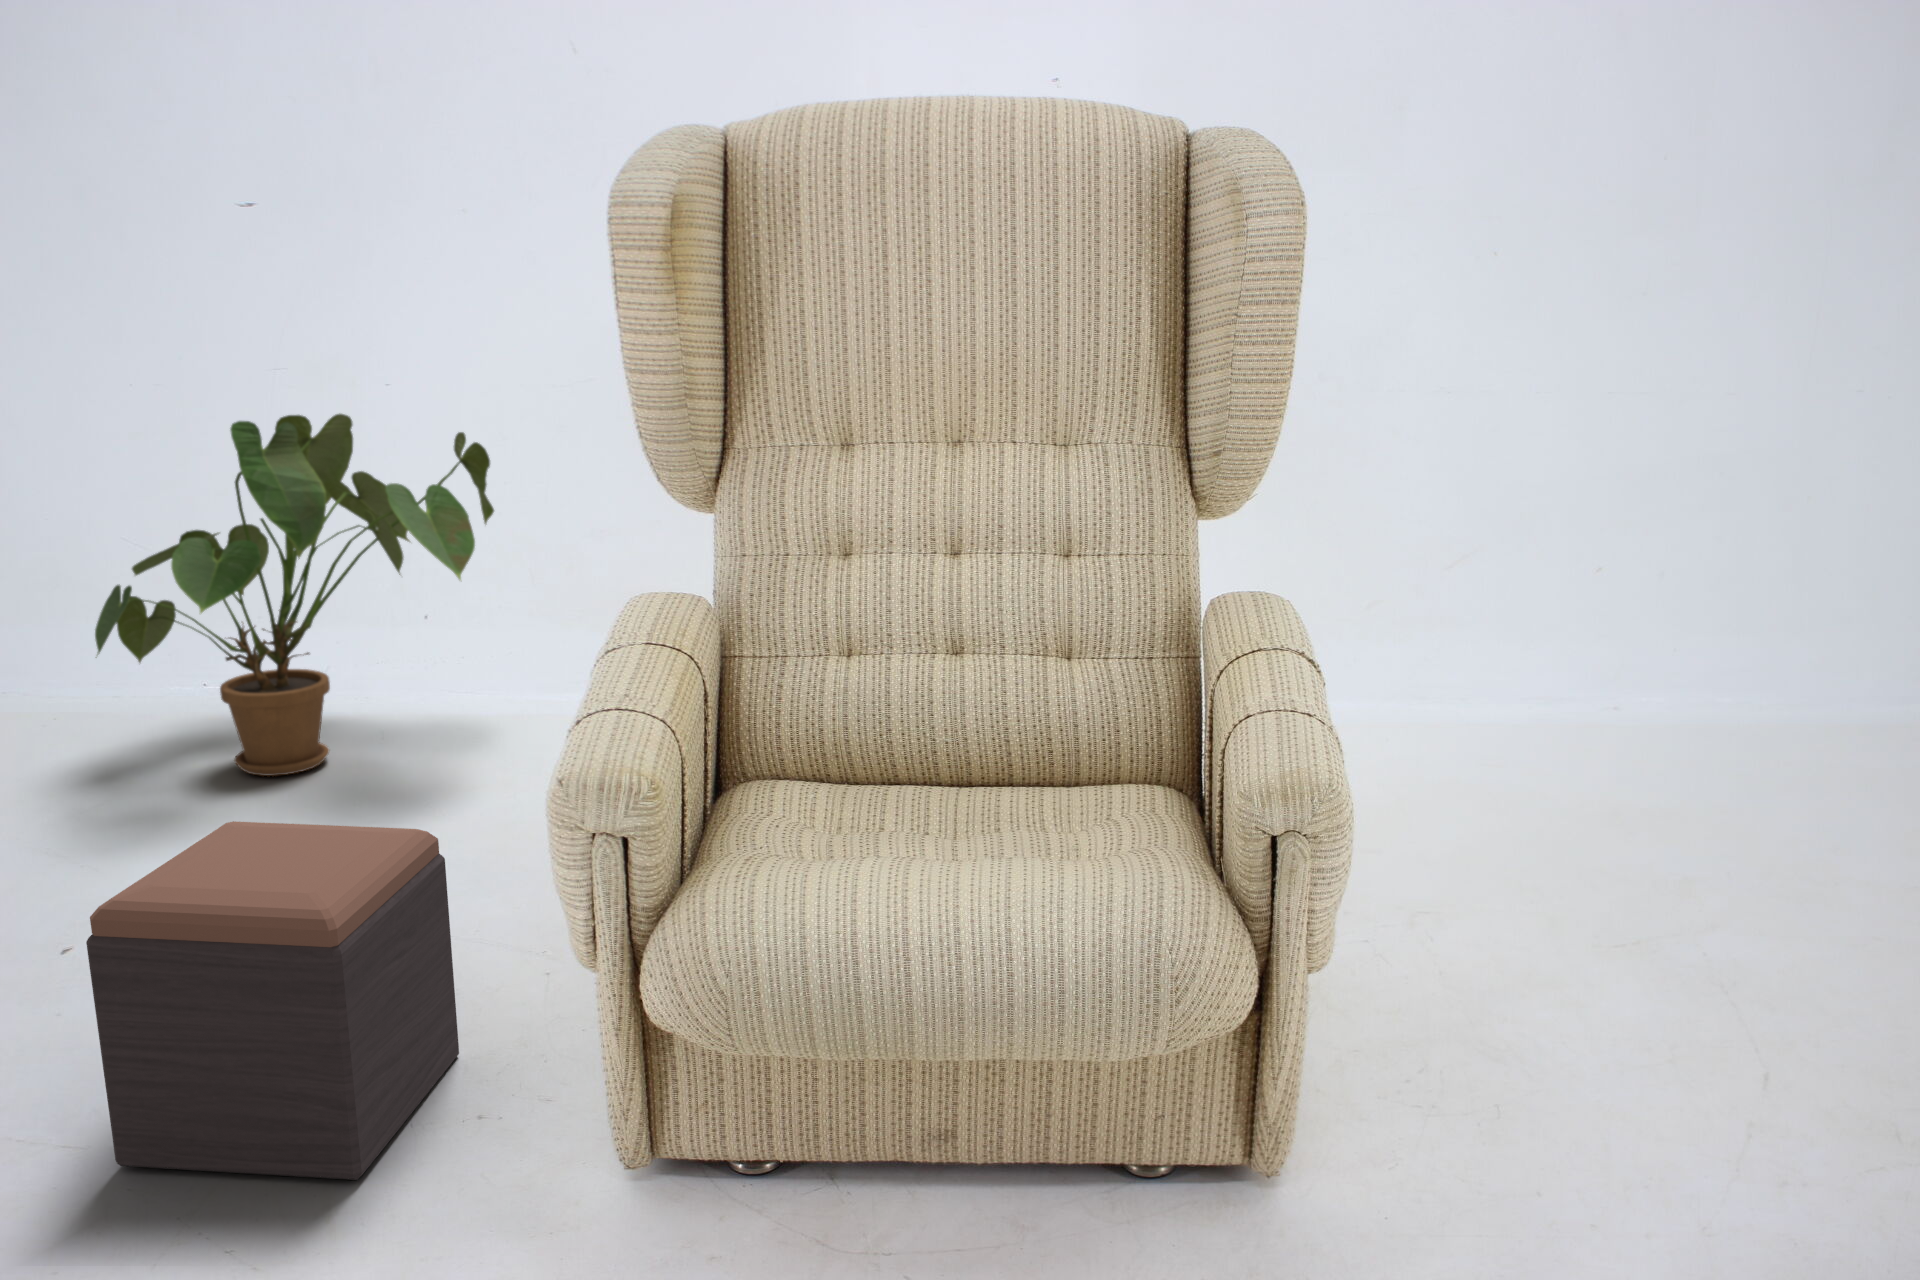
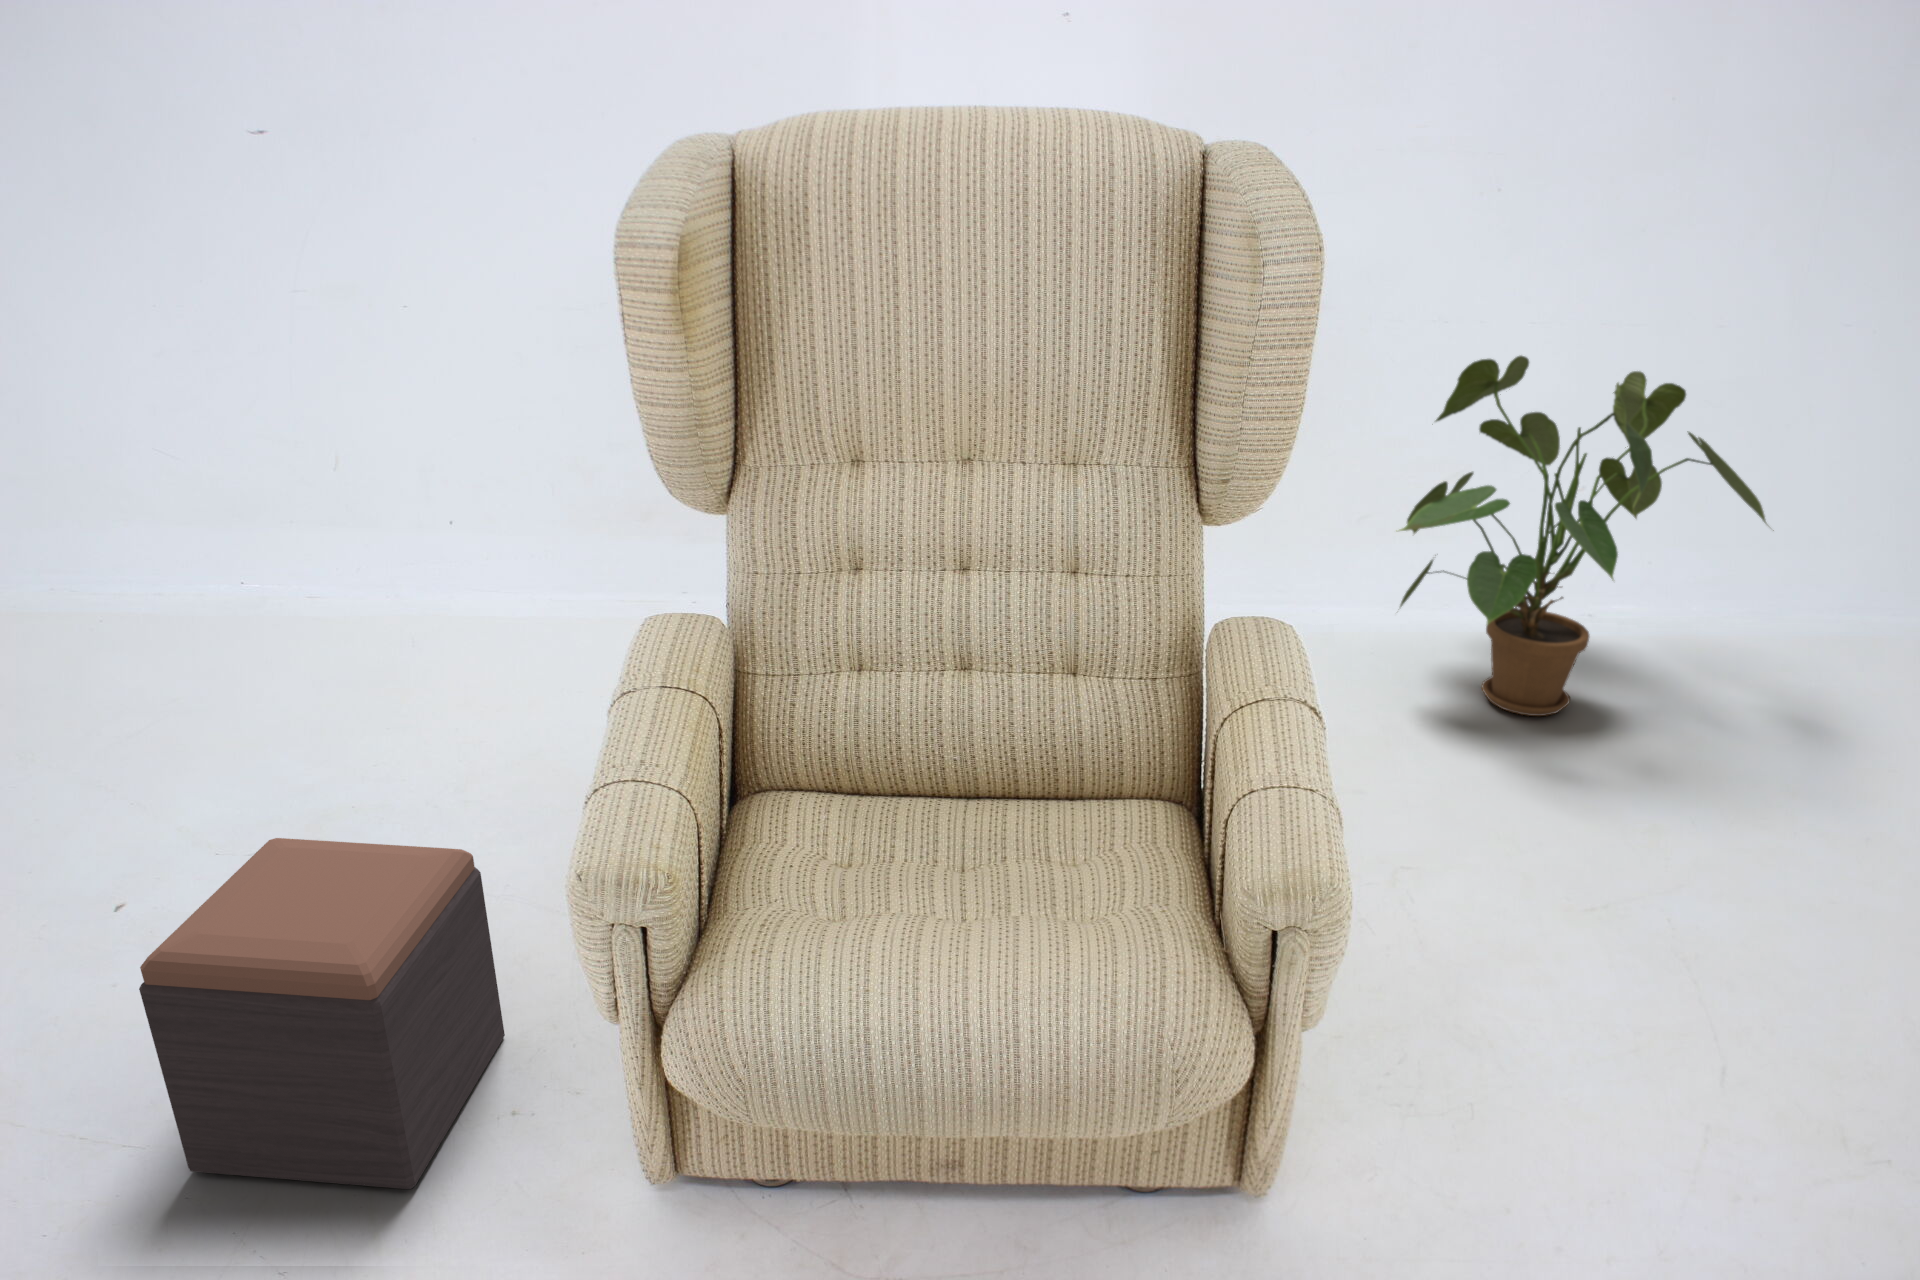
house plant: present [95,413,494,776] -> present [1399,356,1774,716]

